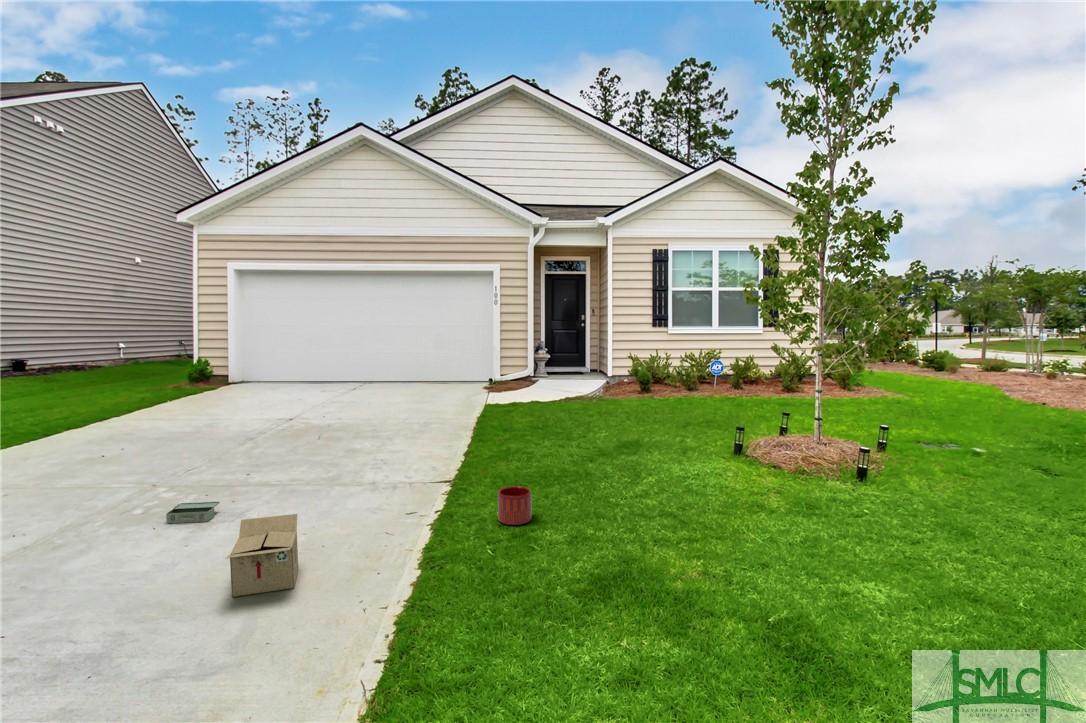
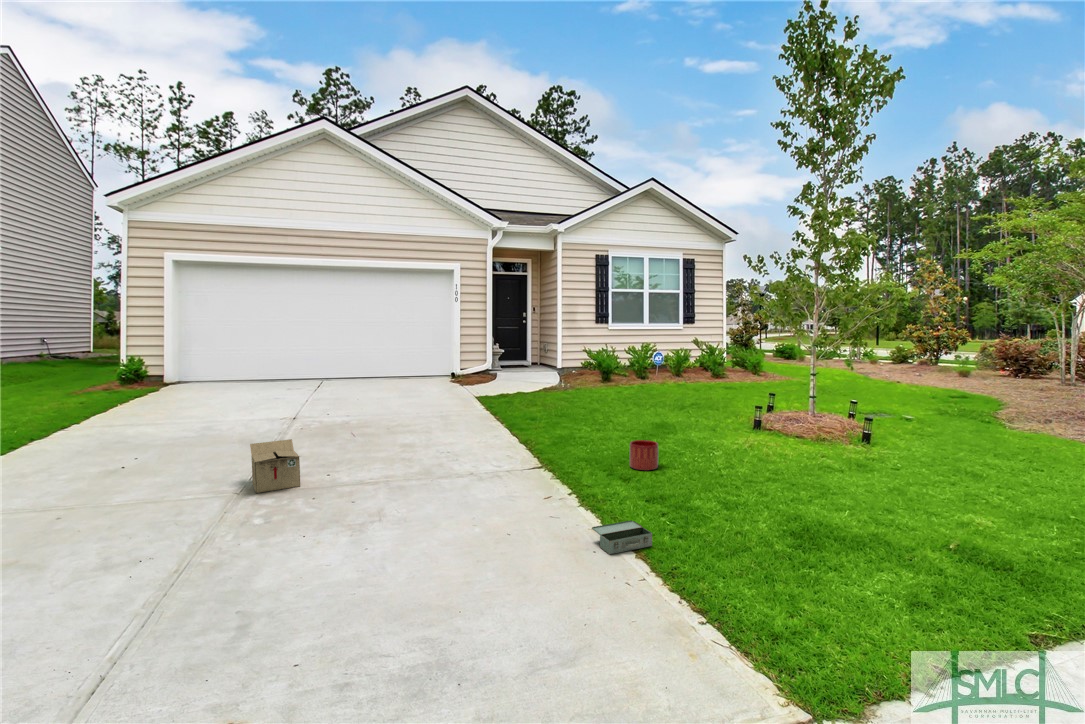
toolbox: present [166,502,220,524] -> present [592,520,652,554]
cardboard box: present [226,514,298,597] -> present [250,439,300,493]

